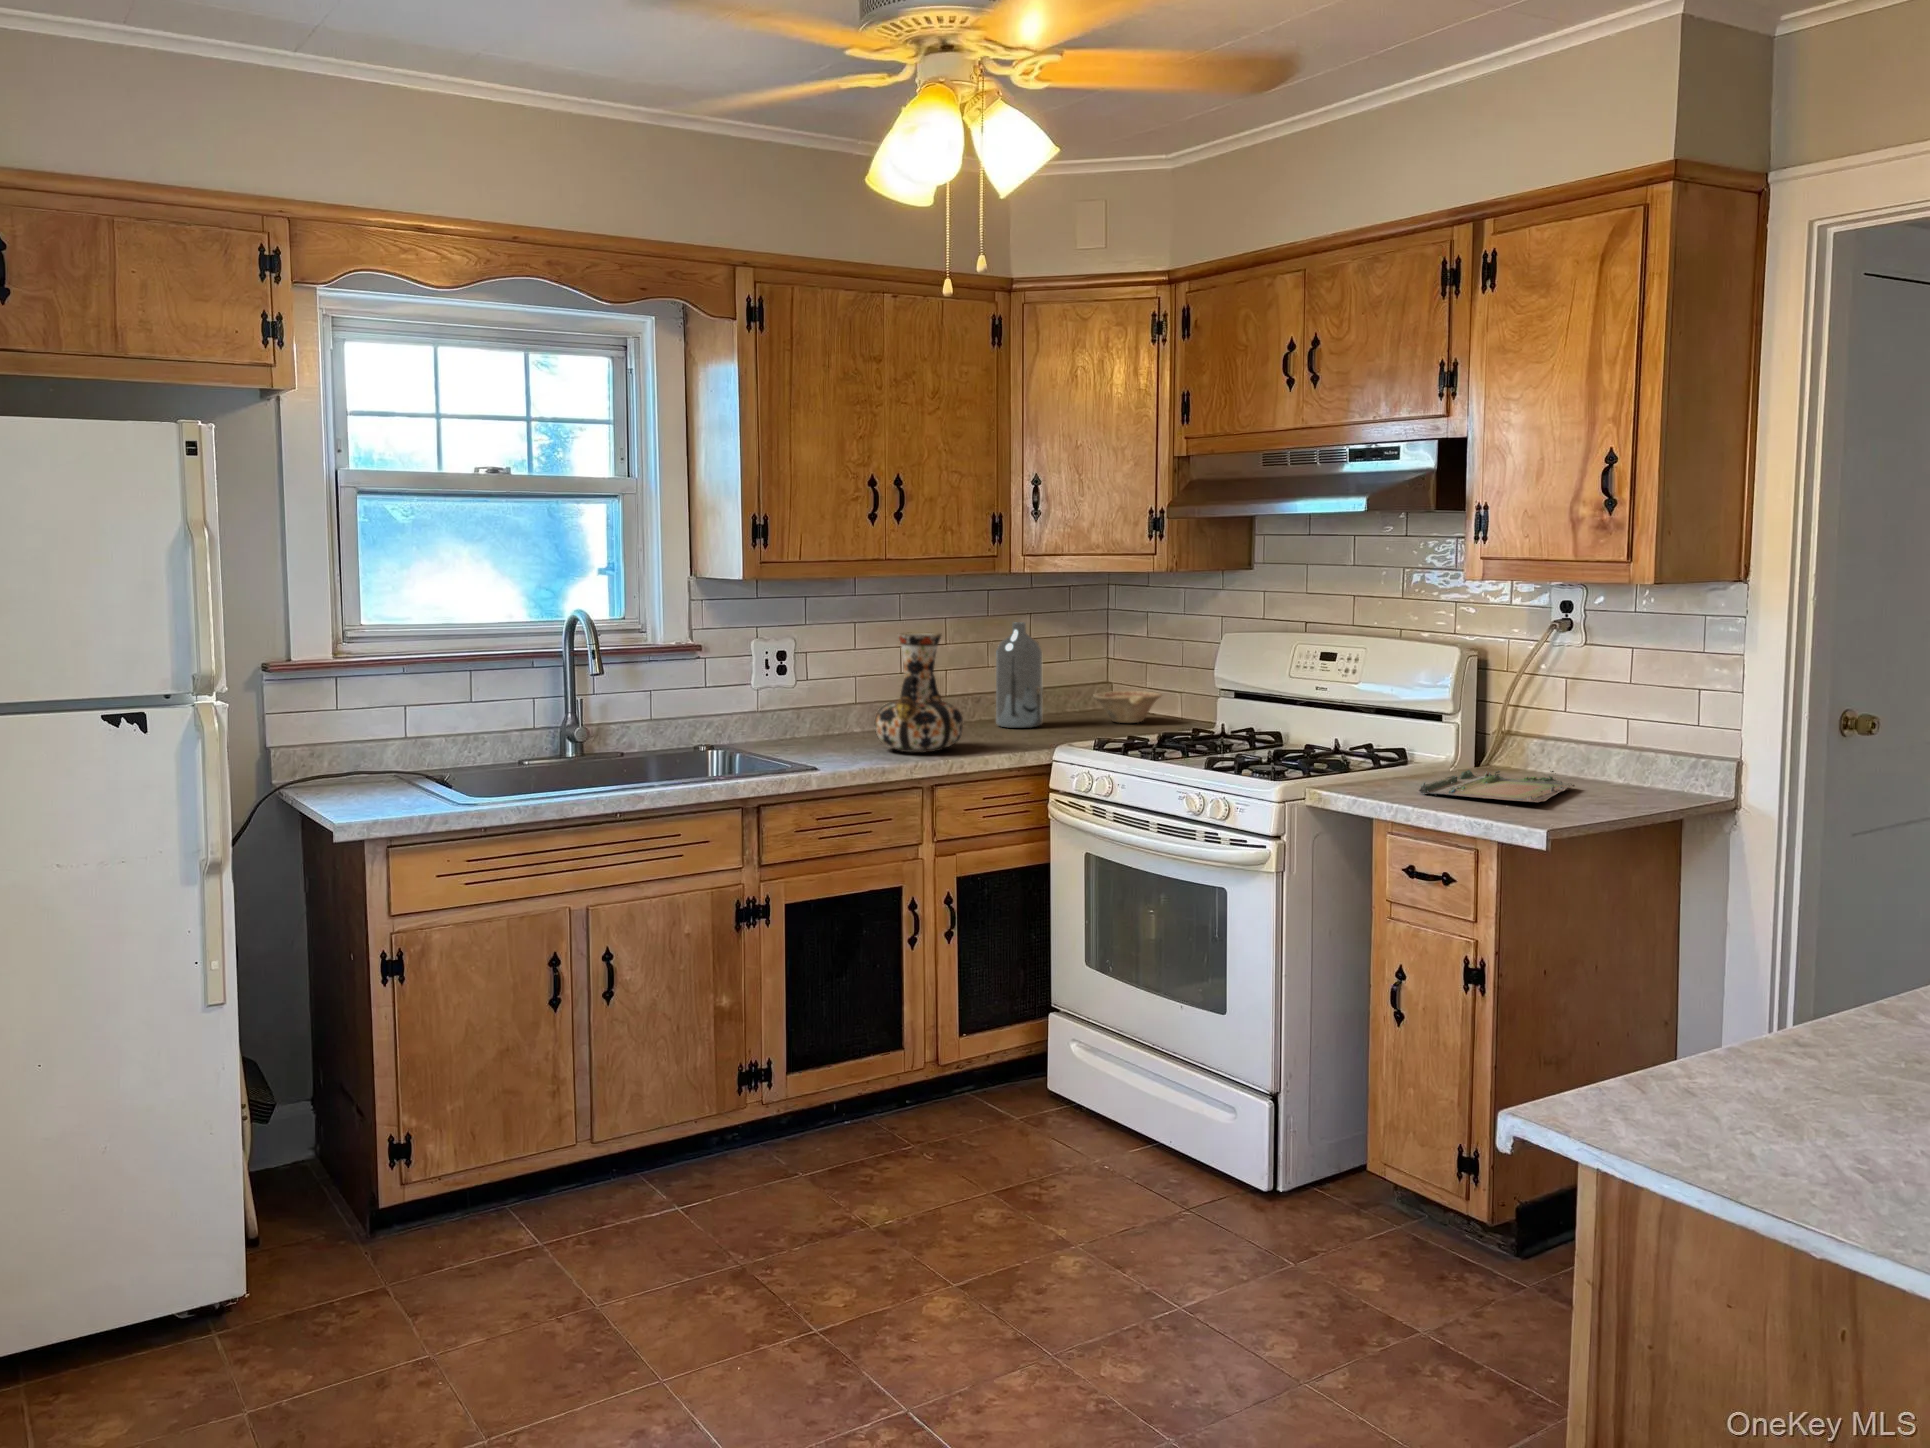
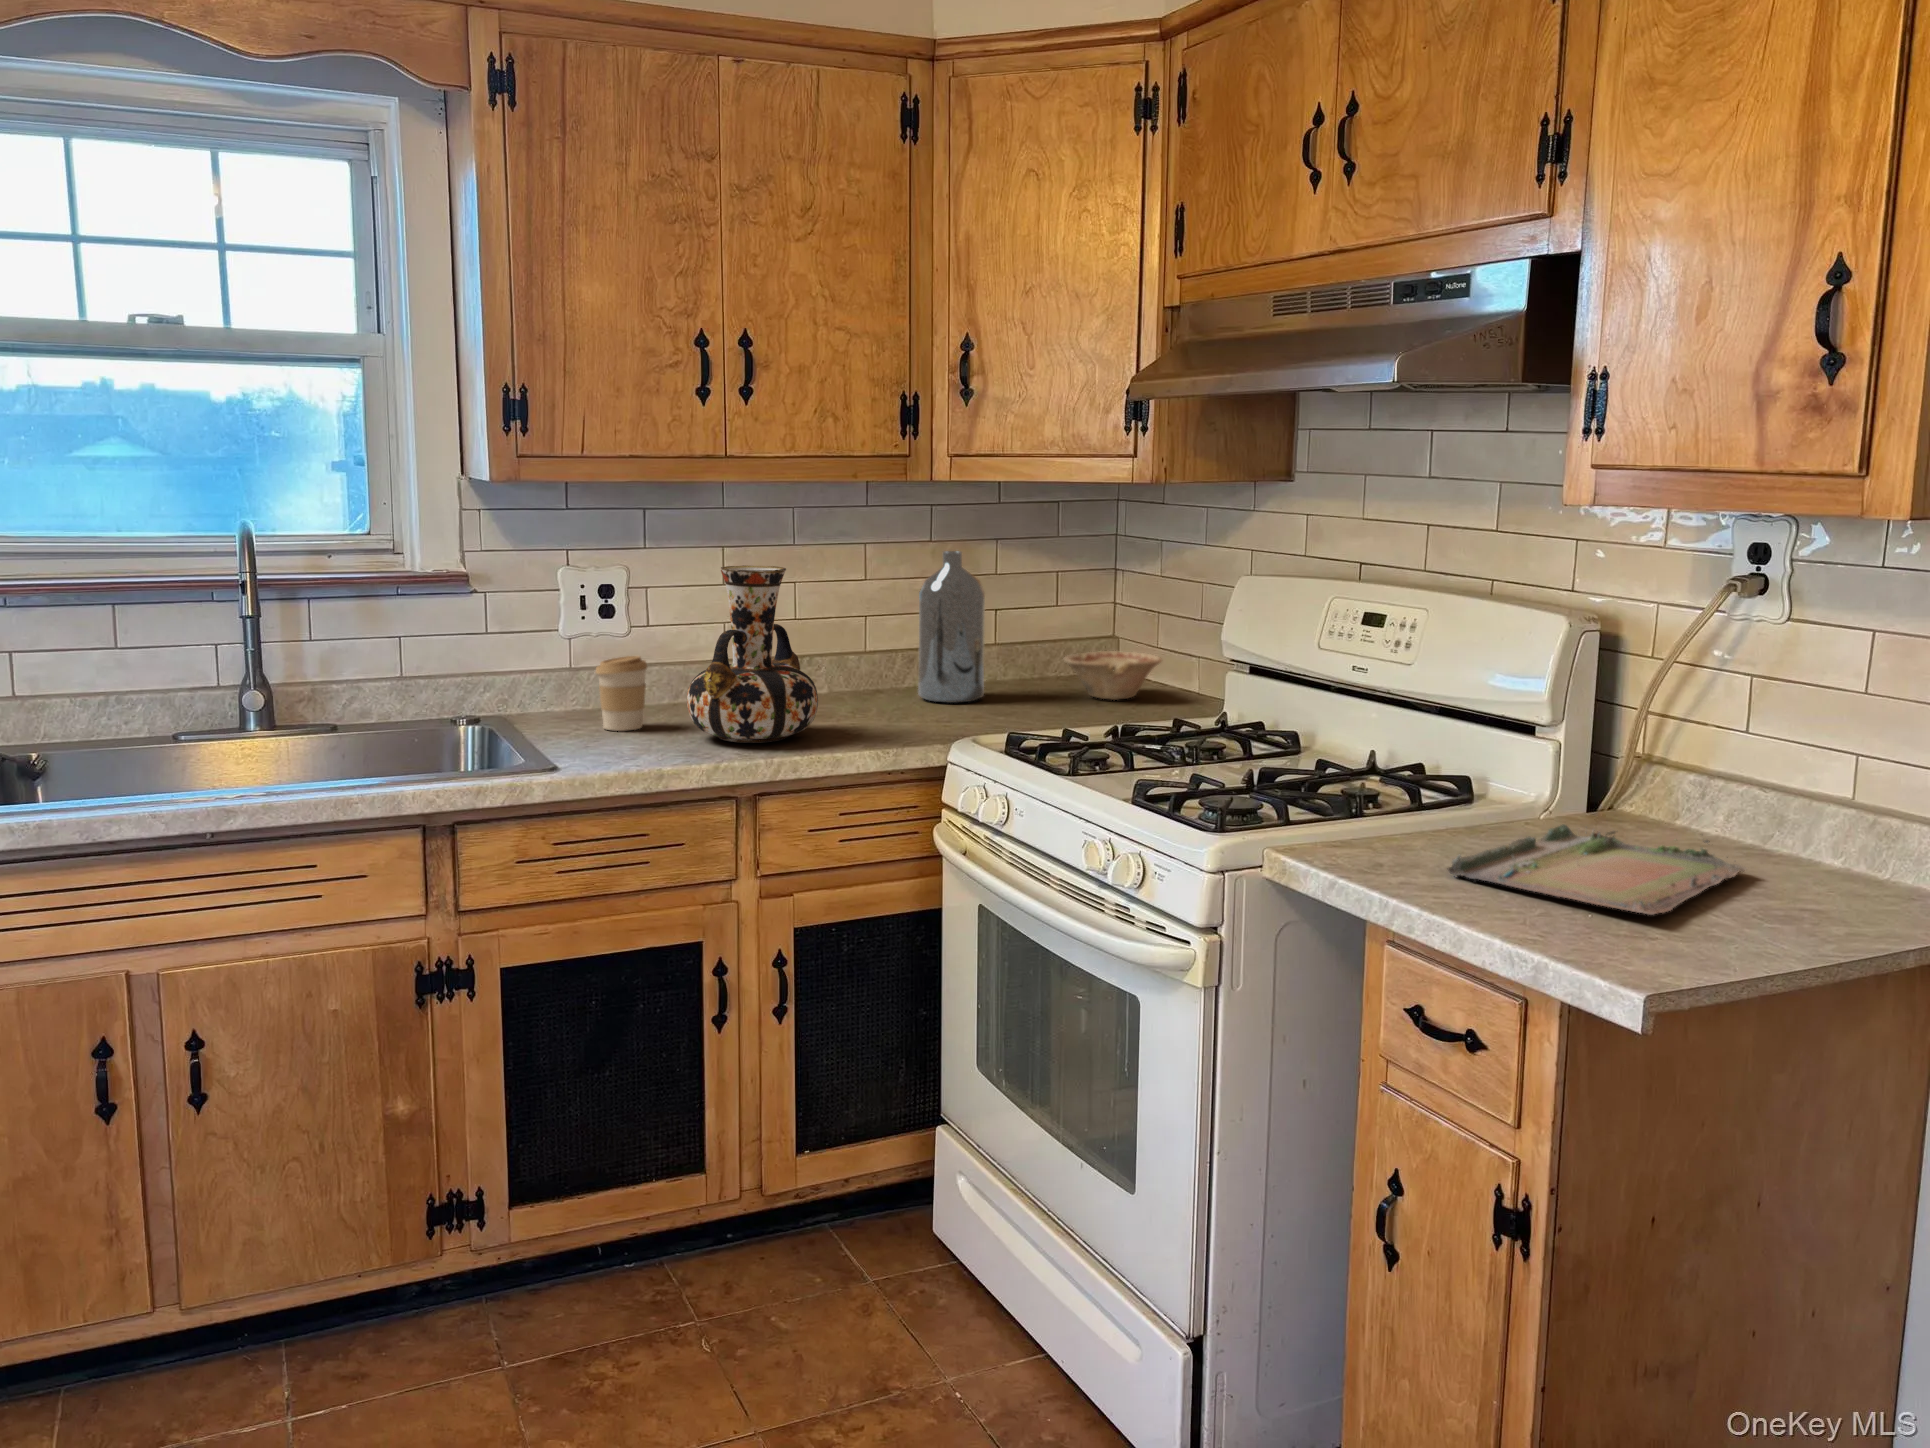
coffee cup: none [802,697,838,749] -> present [596,656,647,731]

